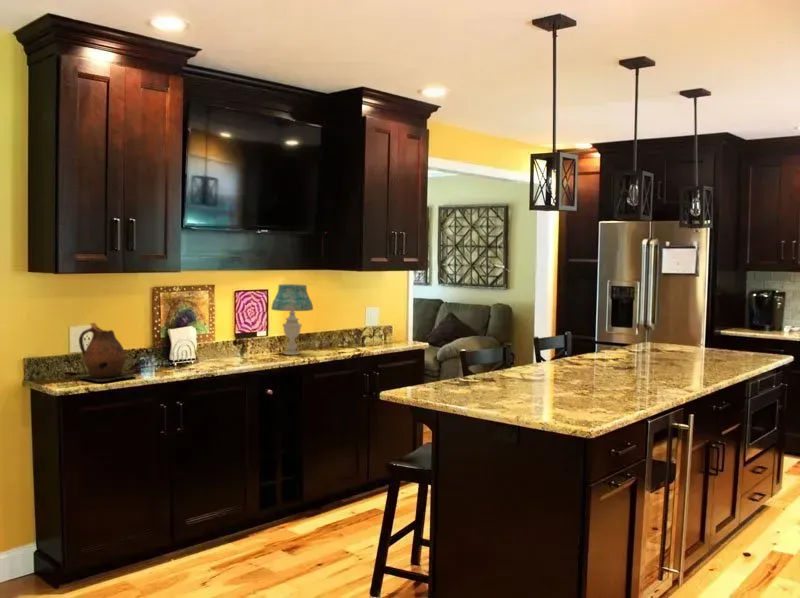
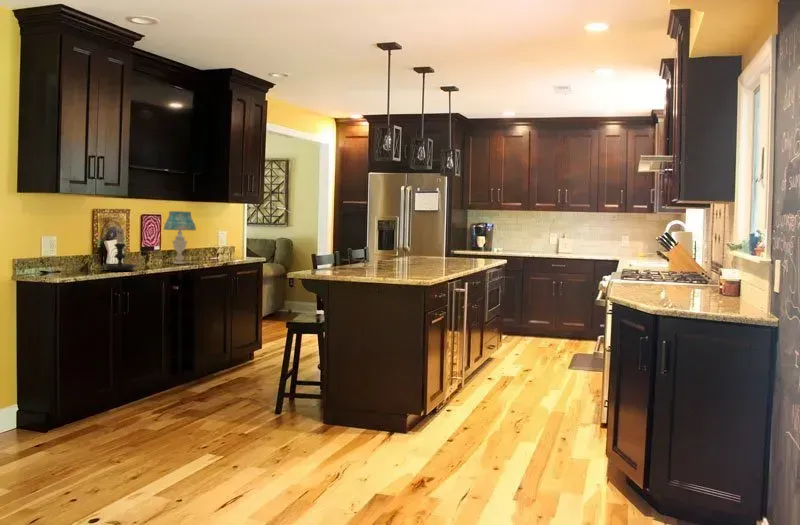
candle holder: none [151,310,197,373] -> present [102,227,137,271]
ceramic pitcher: present [79,323,135,382] -> none [58,232,101,274]

